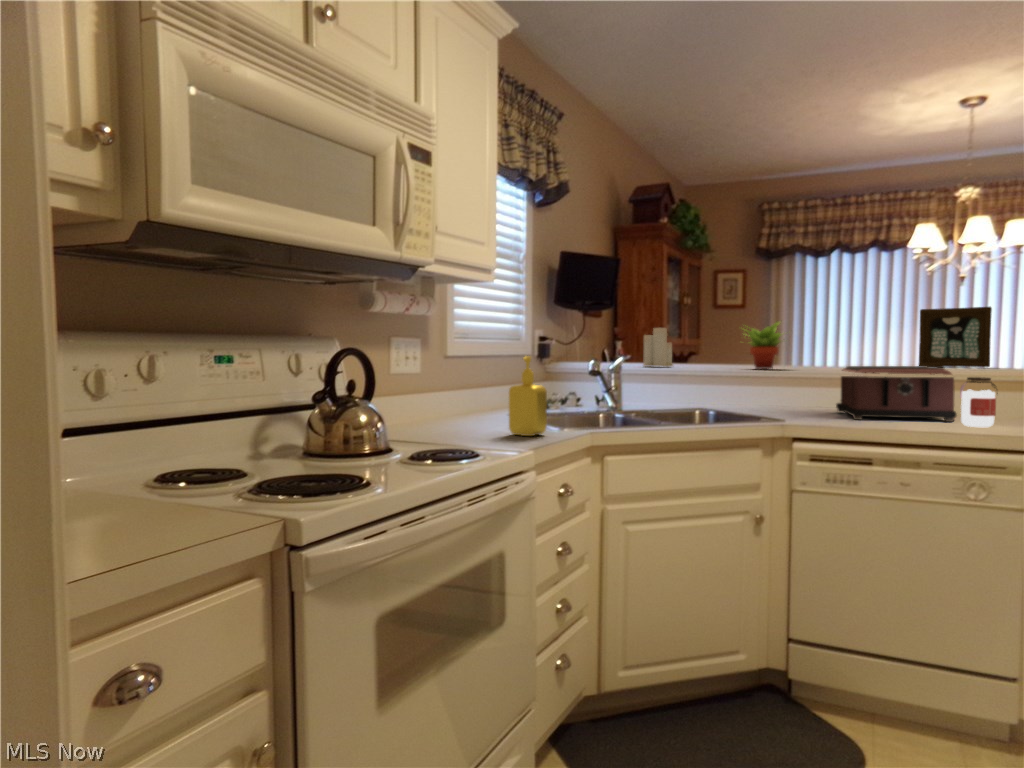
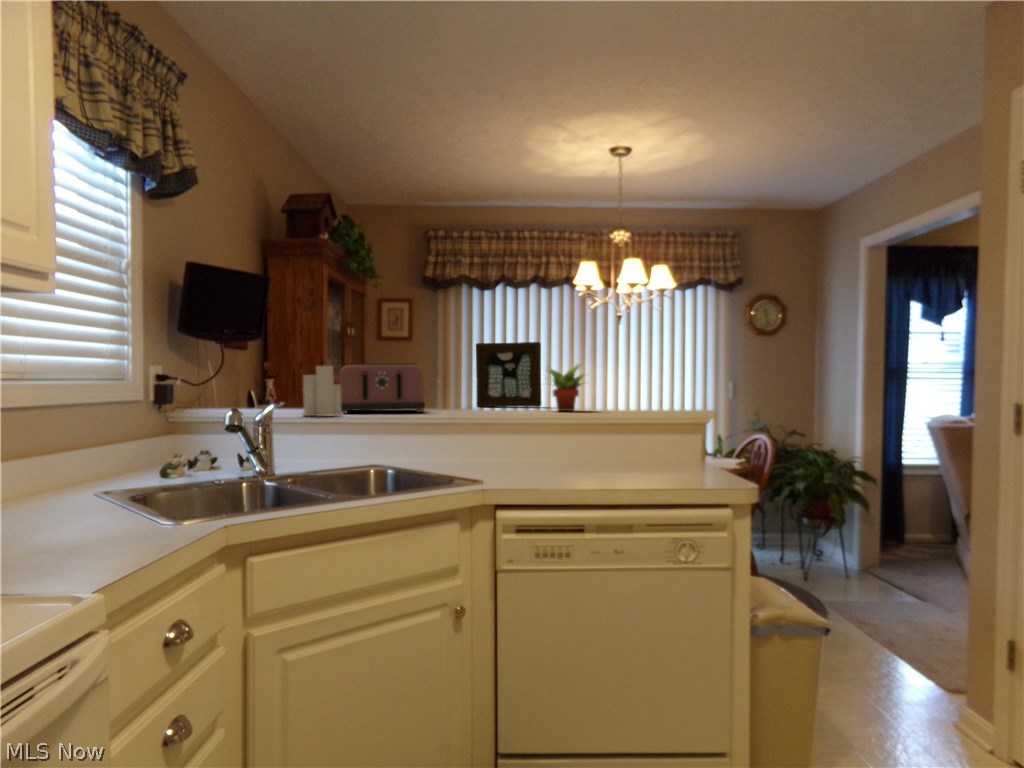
picture frame: present [919,307,992,367] -> present [476,342,542,407]
succulent plant: present [743,322,781,369] -> present [548,364,589,411]
soap dispenser: present [509,356,547,436] -> none [77,416,150,549]
toaster: present [836,366,956,422] -> present [339,363,425,414]
jar: present [960,377,998,427] -> none [655,423,689,478]

